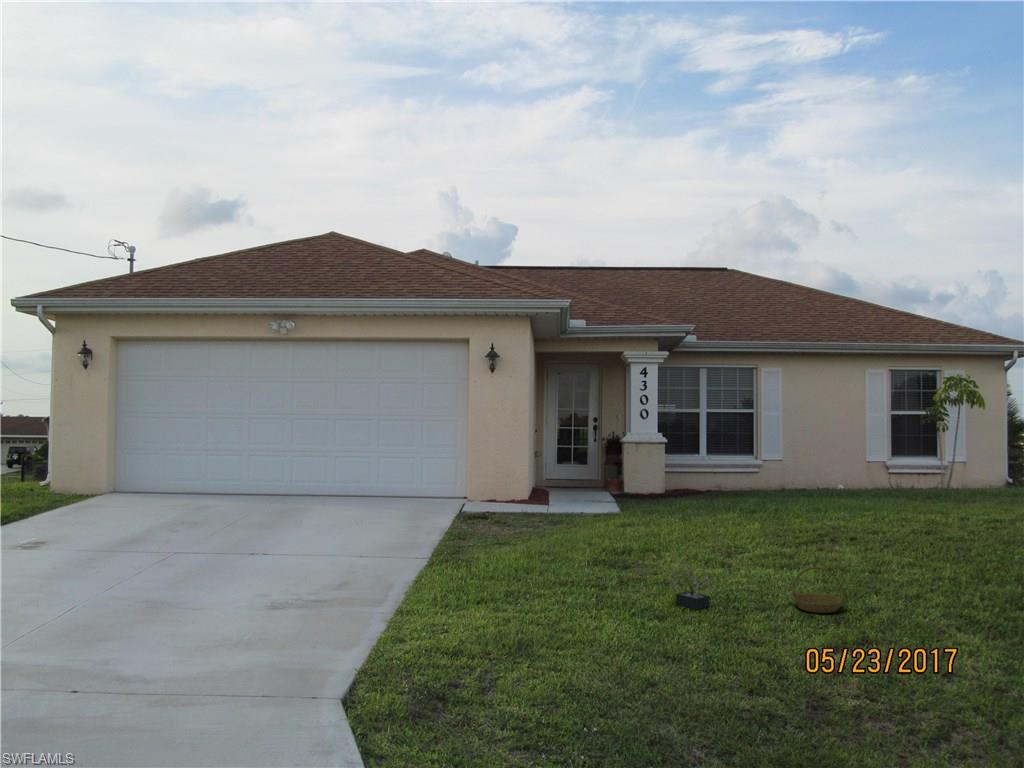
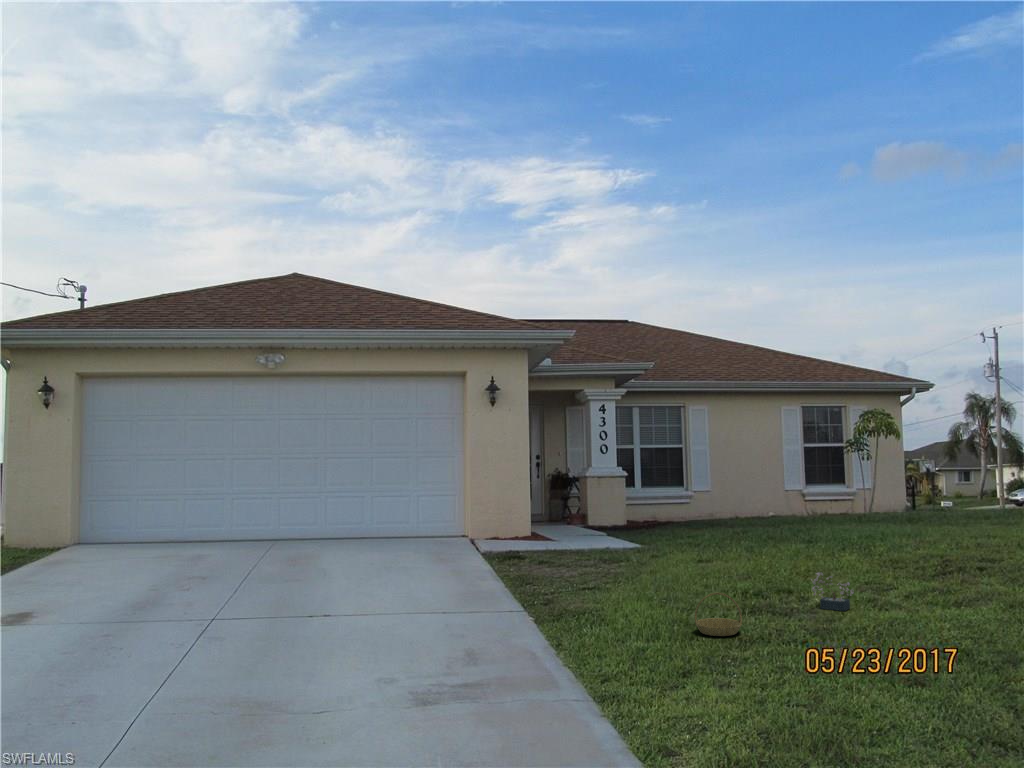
basket: present [792,567,844,613] -> present [695,593,742,636]

